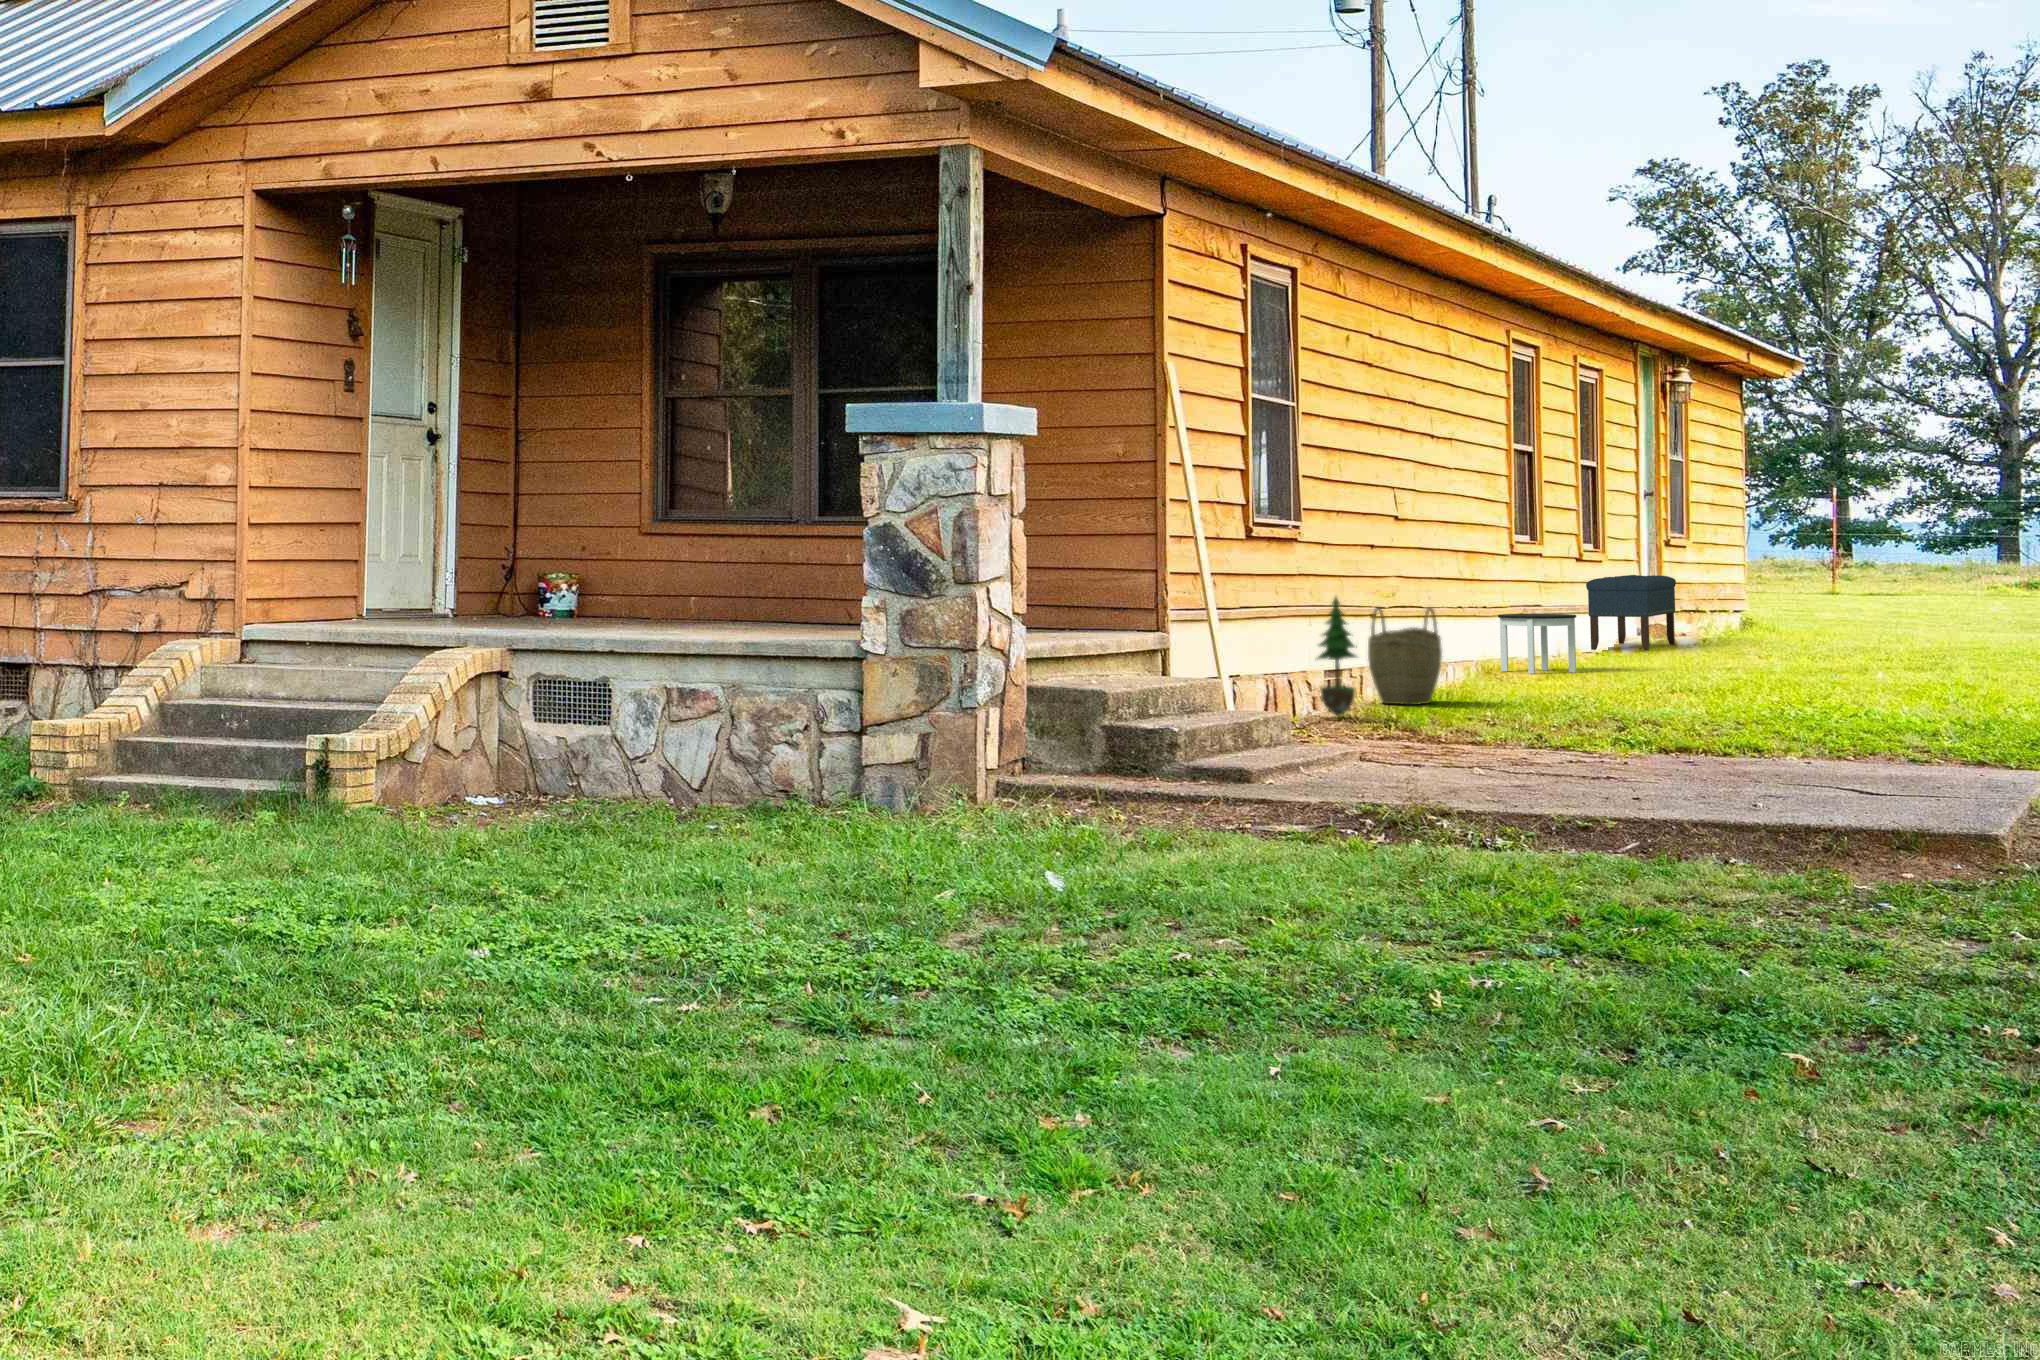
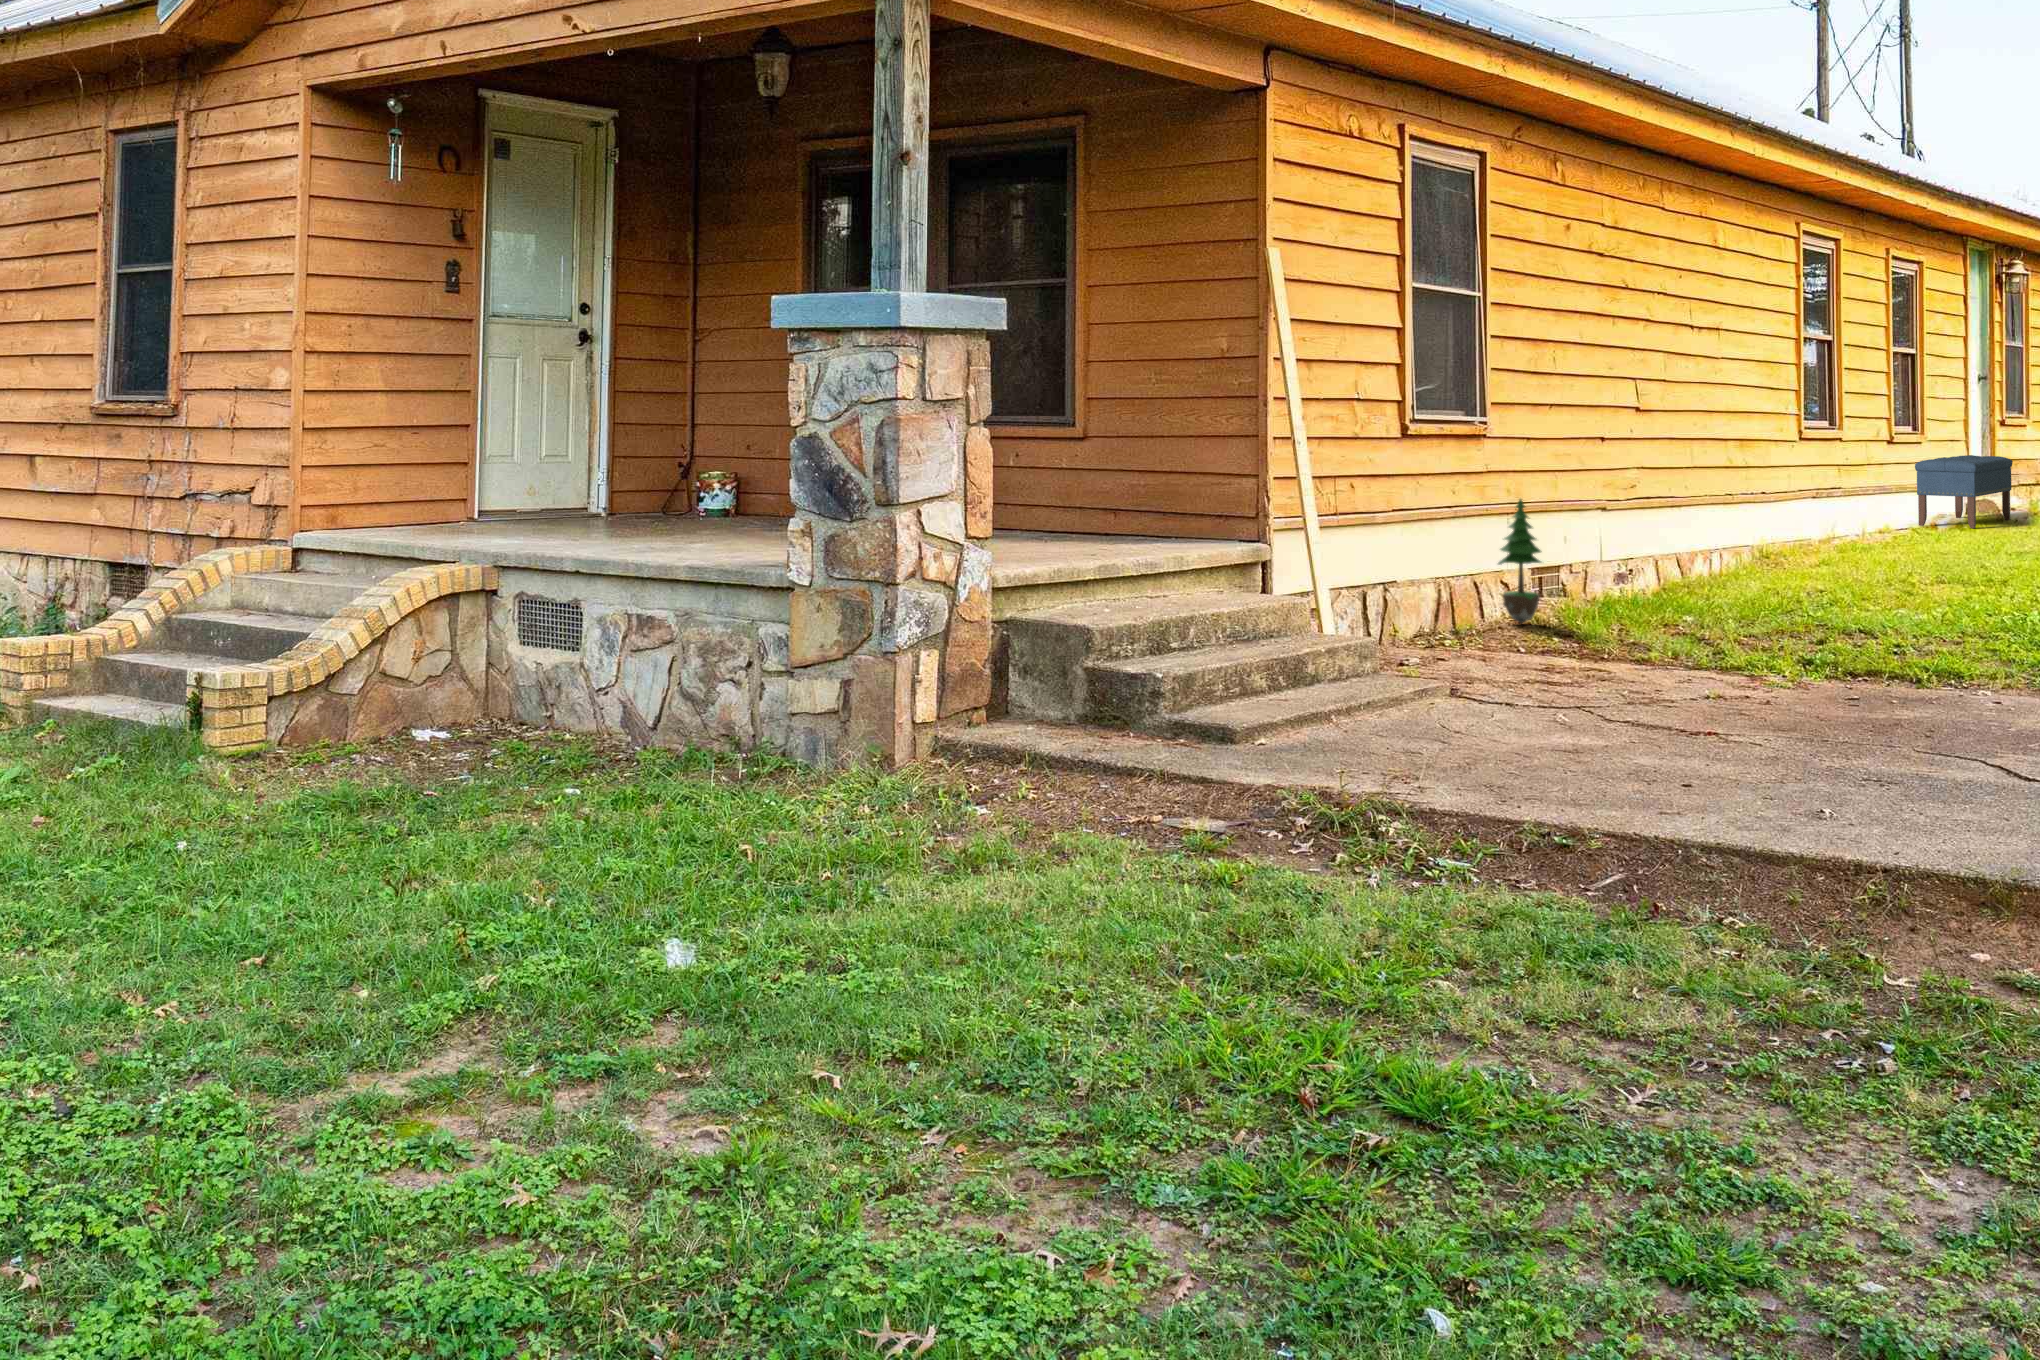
woven basket: present [1368,607,1442,705] -> none [1588,503,1669,605]
round table: present [1498,614,1576,674] -> none [1790,499,1869,559]

